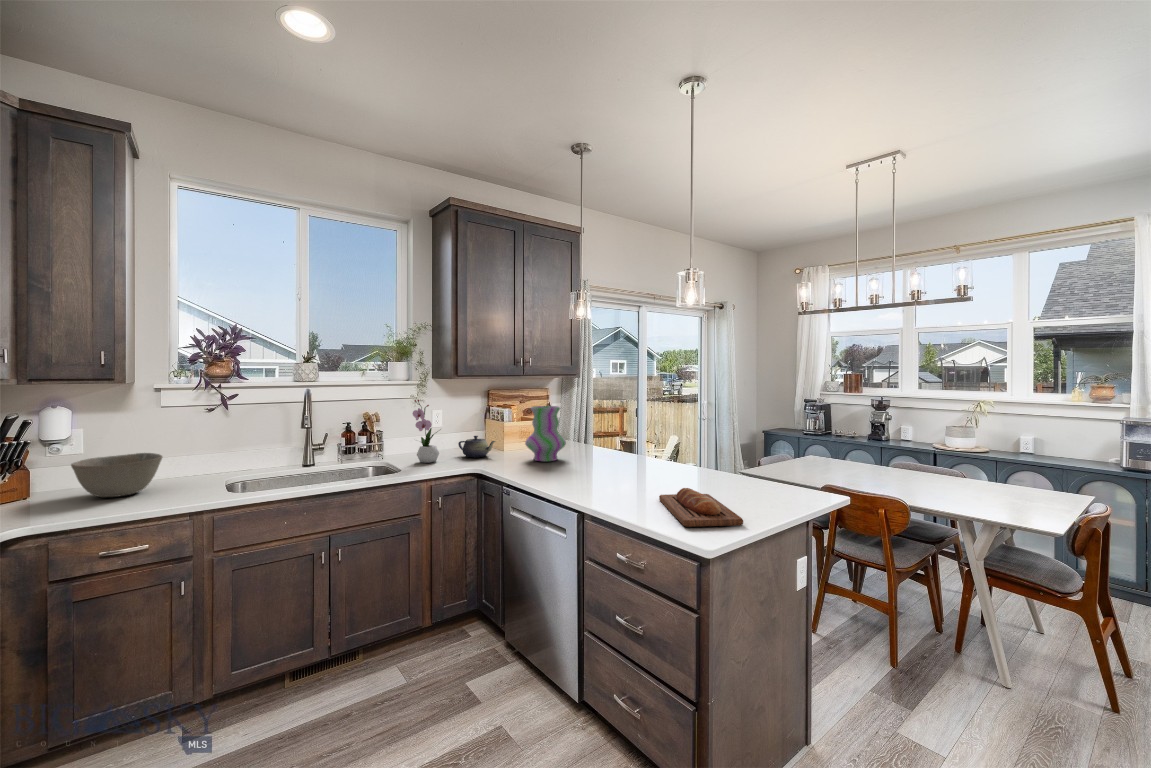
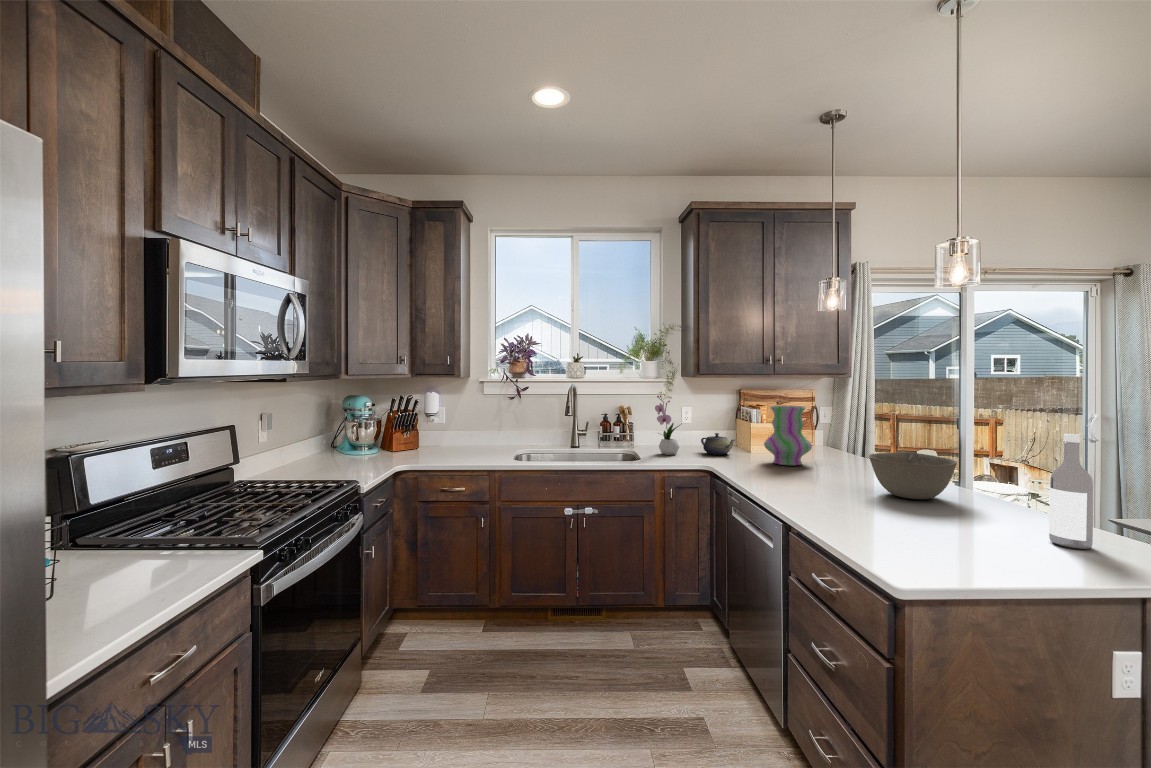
wine bottle: none [751,423,774,502] -> present [1049,434,1093,549]
bowl: present [71,453,163,497] -> present [869,452,957,500]
bread loaf: present [659,488,743,527] -> none [892,509,995,567]

